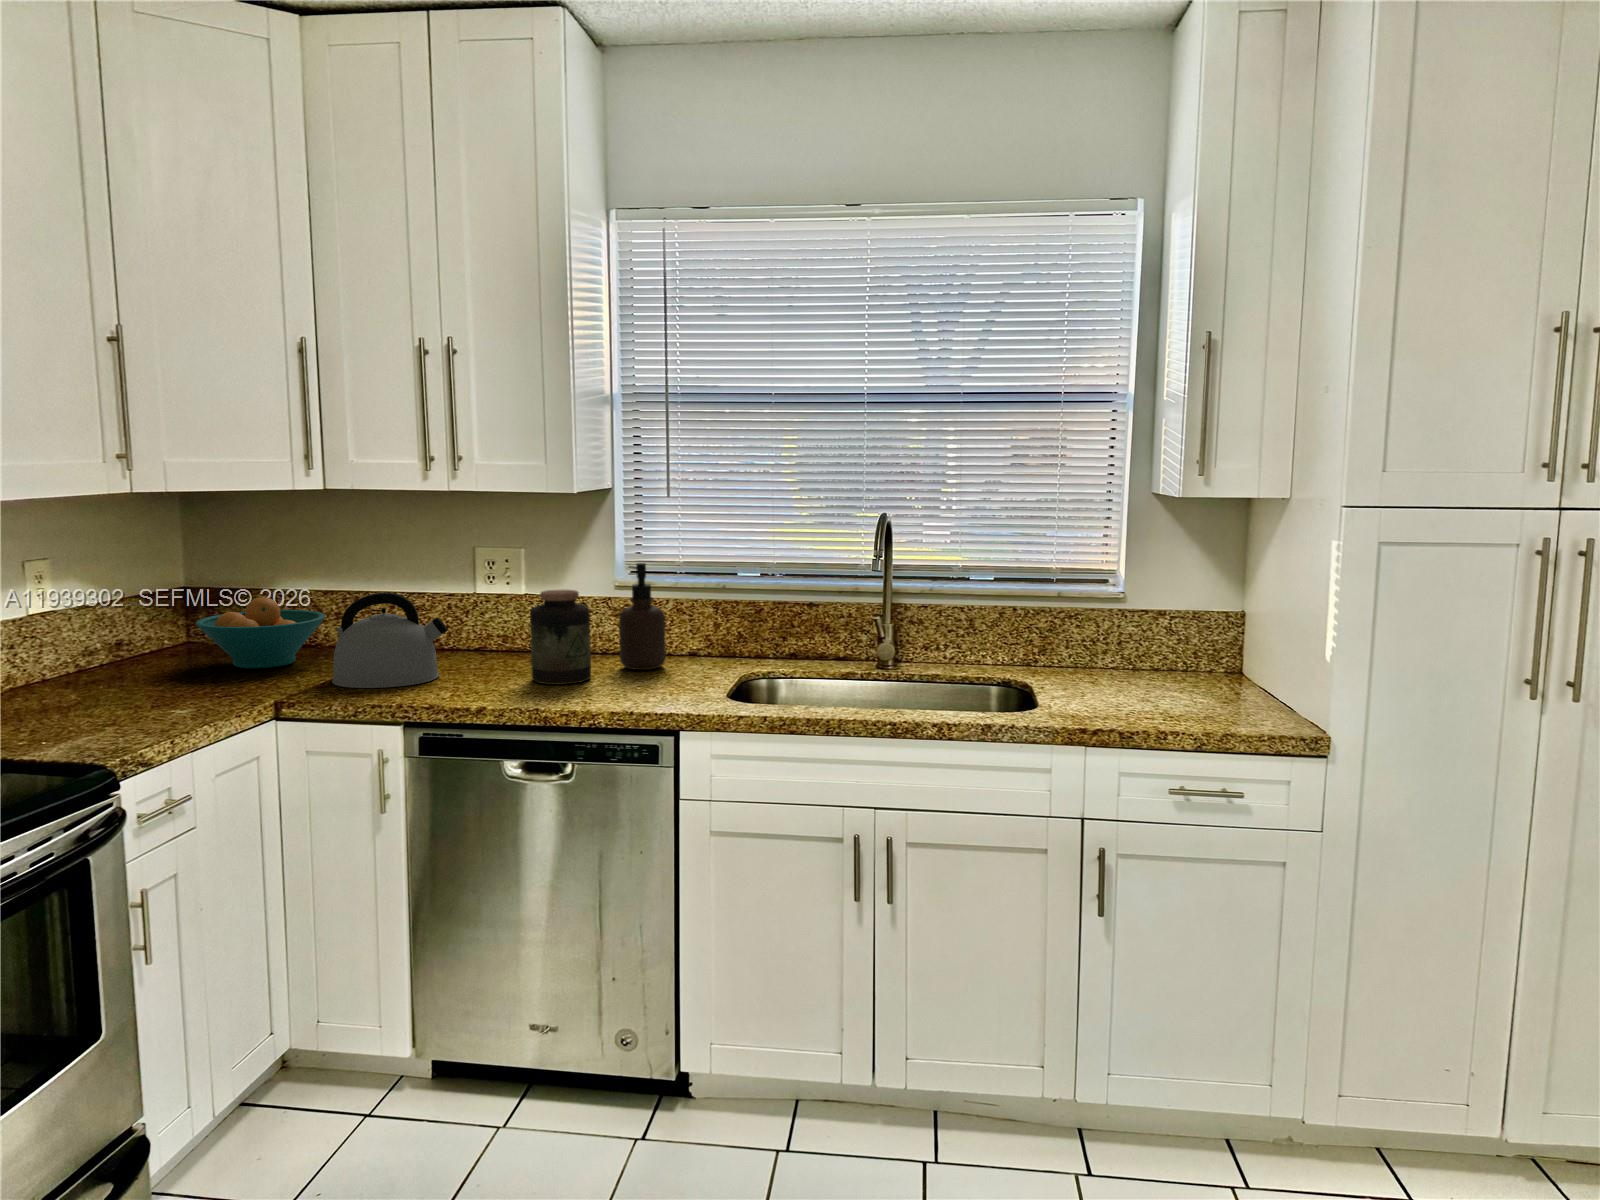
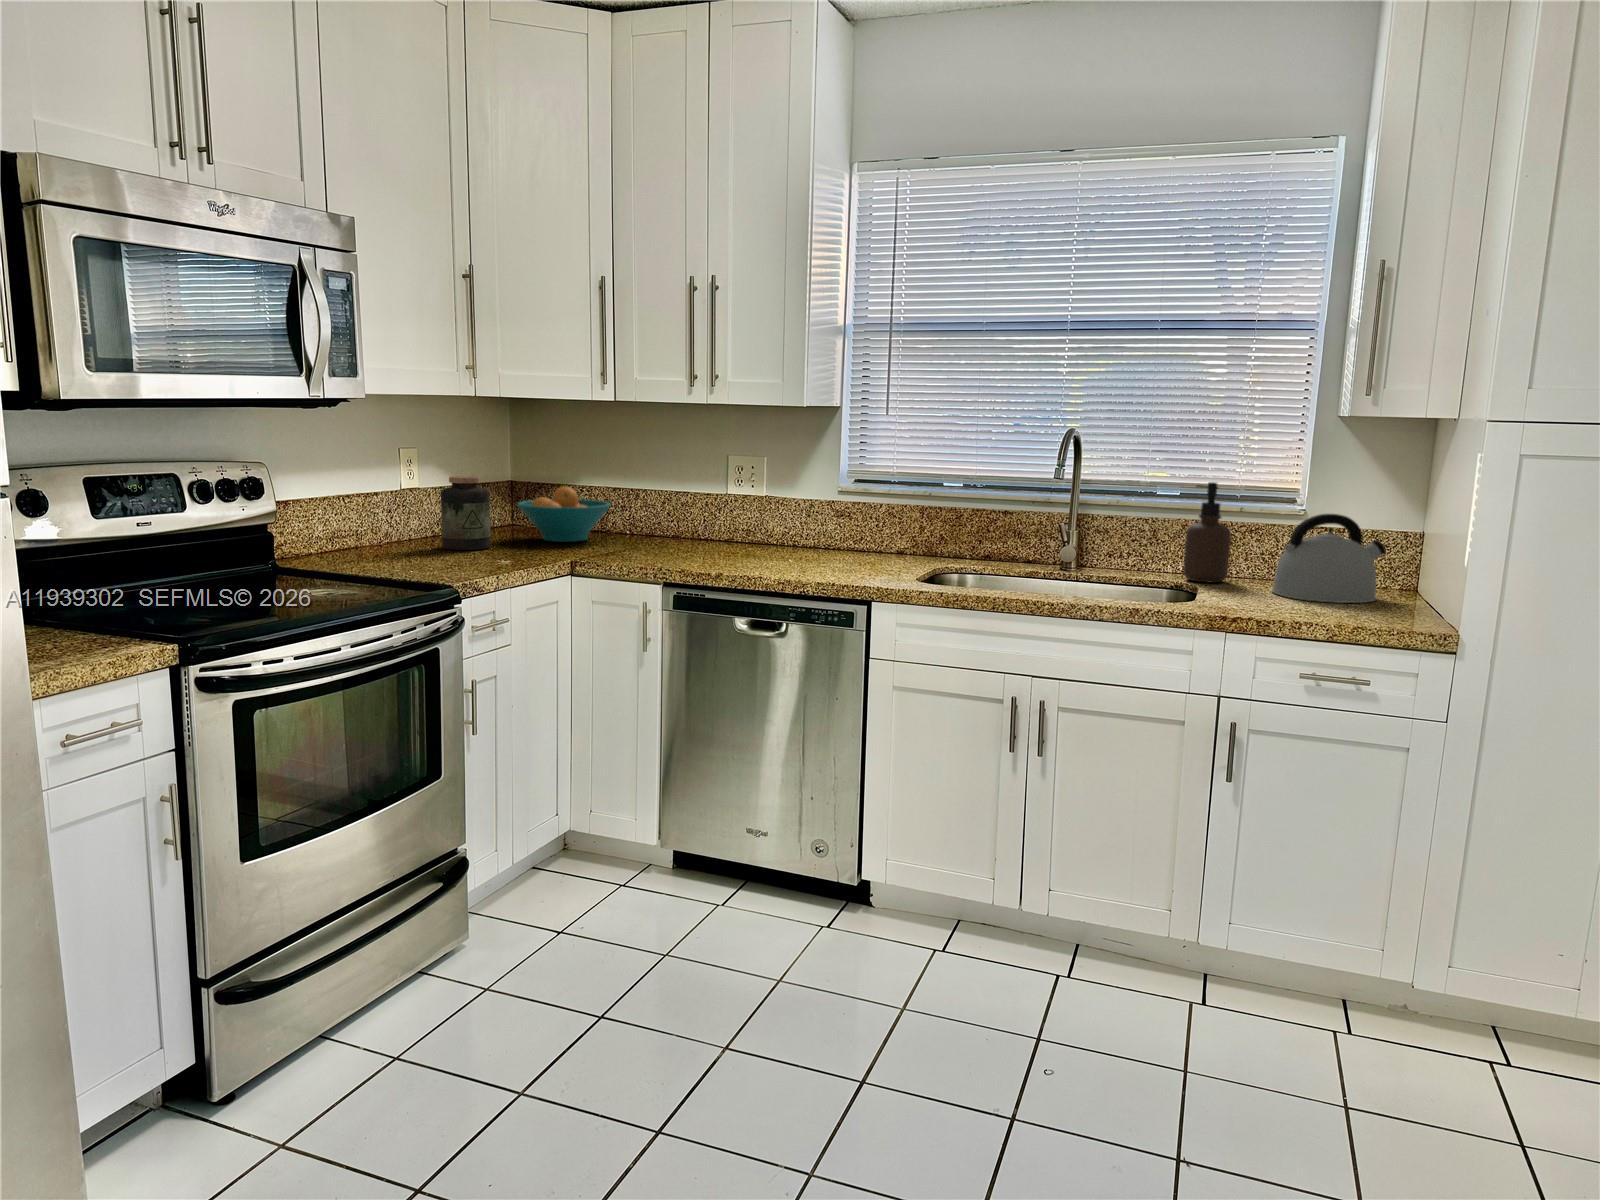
soap dispenser: present [619,563,666,670] -> present [1183,482,1231,583]
jar: present [530,590,591,685] -> present [441,476,491,550]
kettle: present [332,593,447,688] -> present [1272,514,1386,603]

